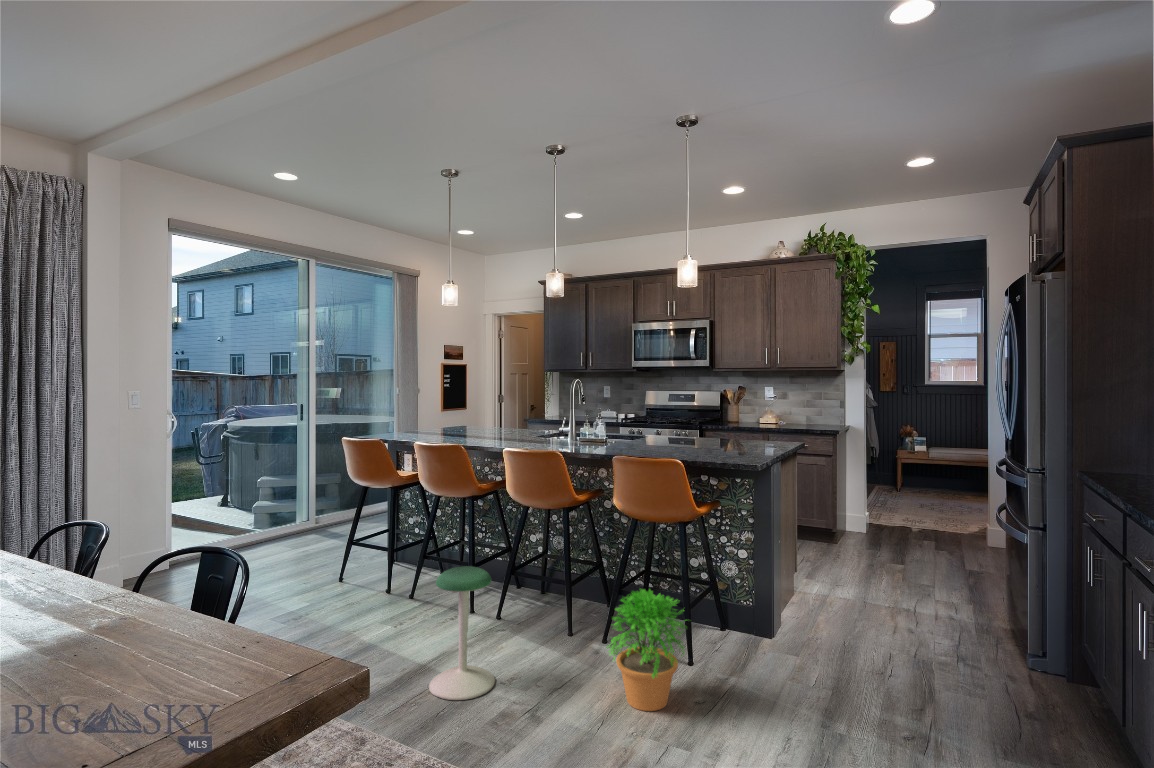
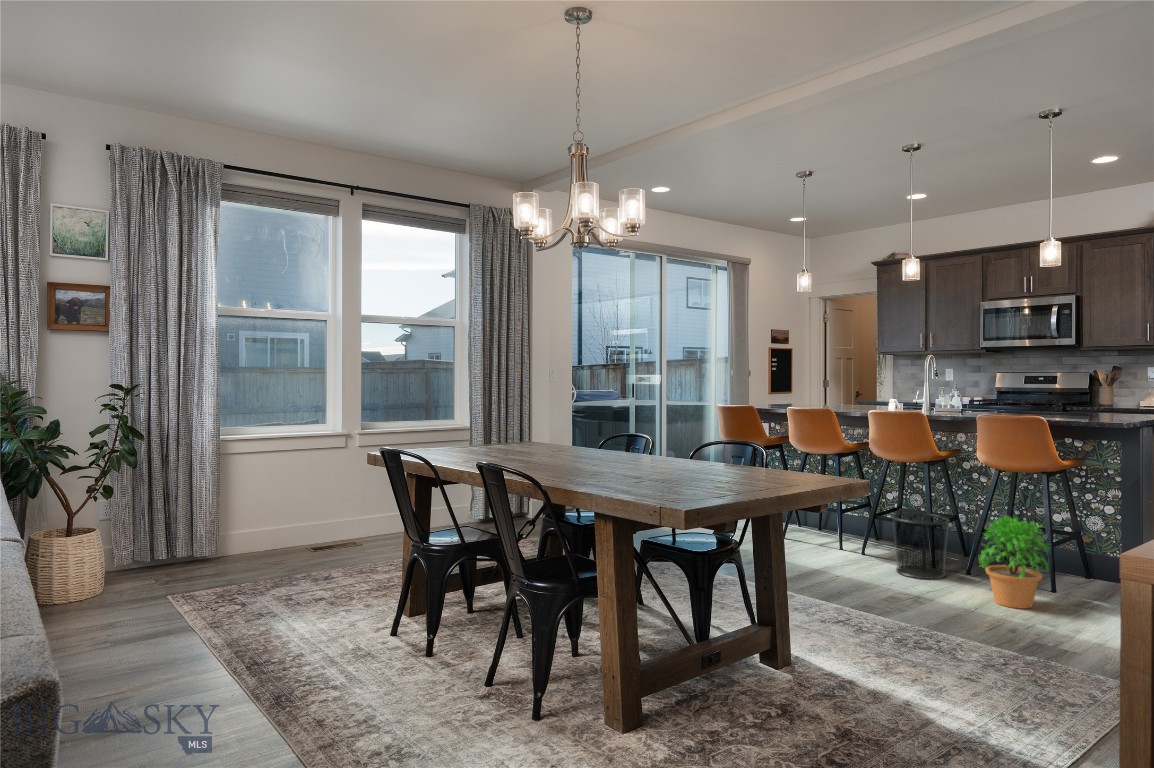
stool: present [429,566,495,700] -> none [826,494,878,587]
waste bin: none [519,572,584,663] -> present [892,512,950,579]

